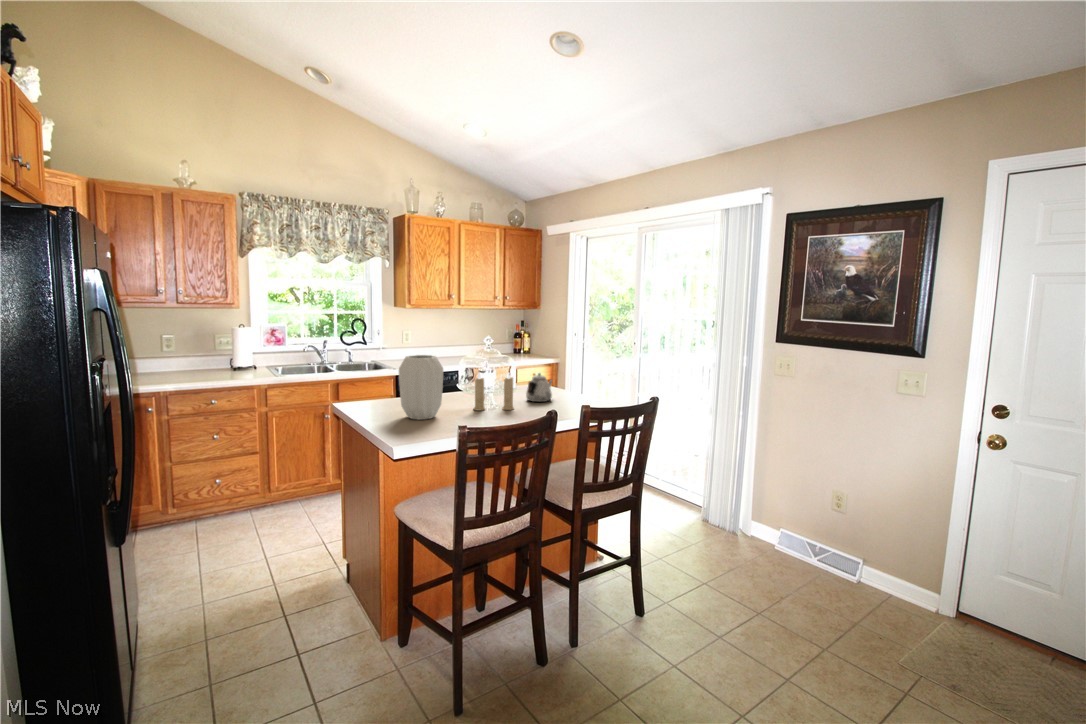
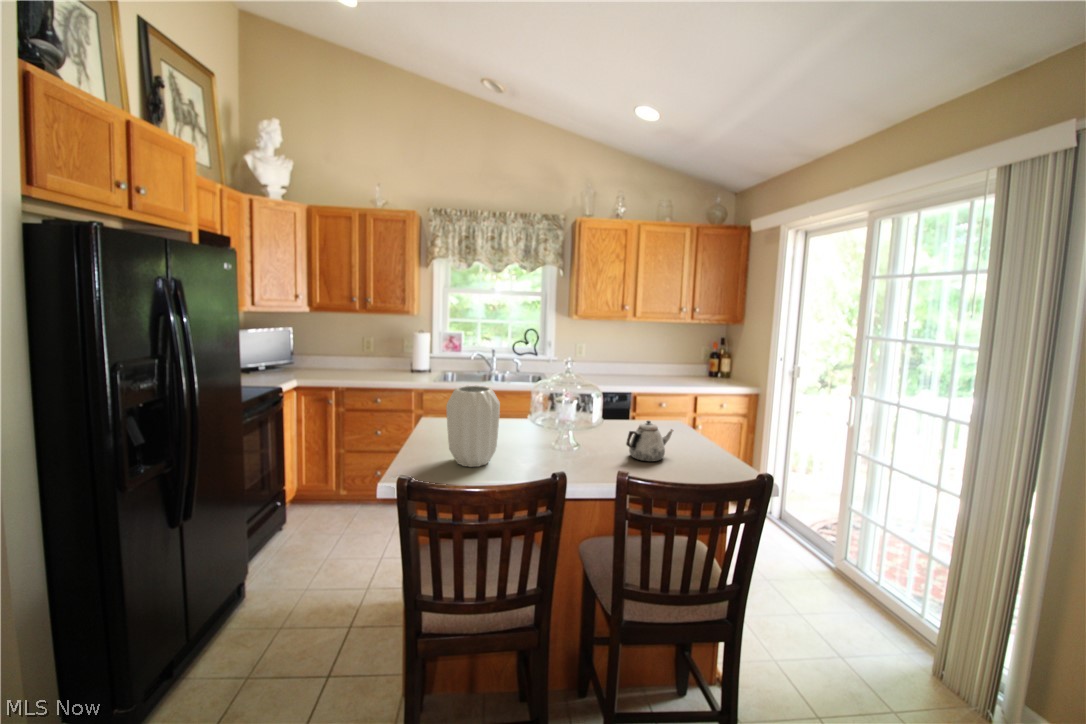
candle: present [474,374,514,410] -> none [544,411,597,469]

